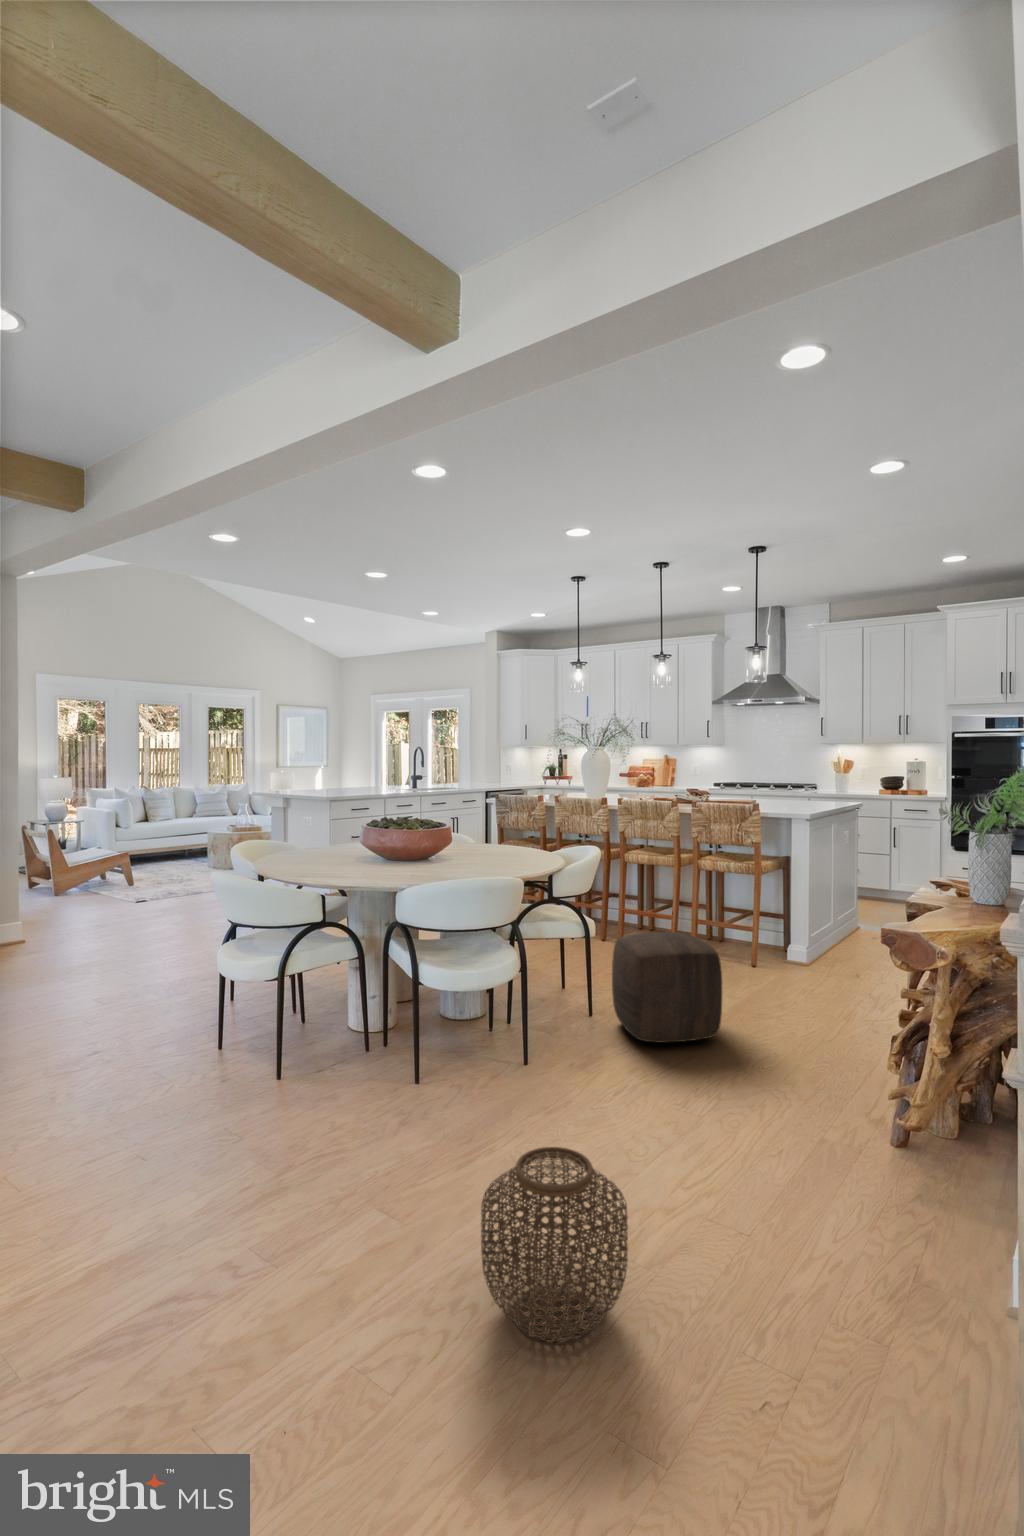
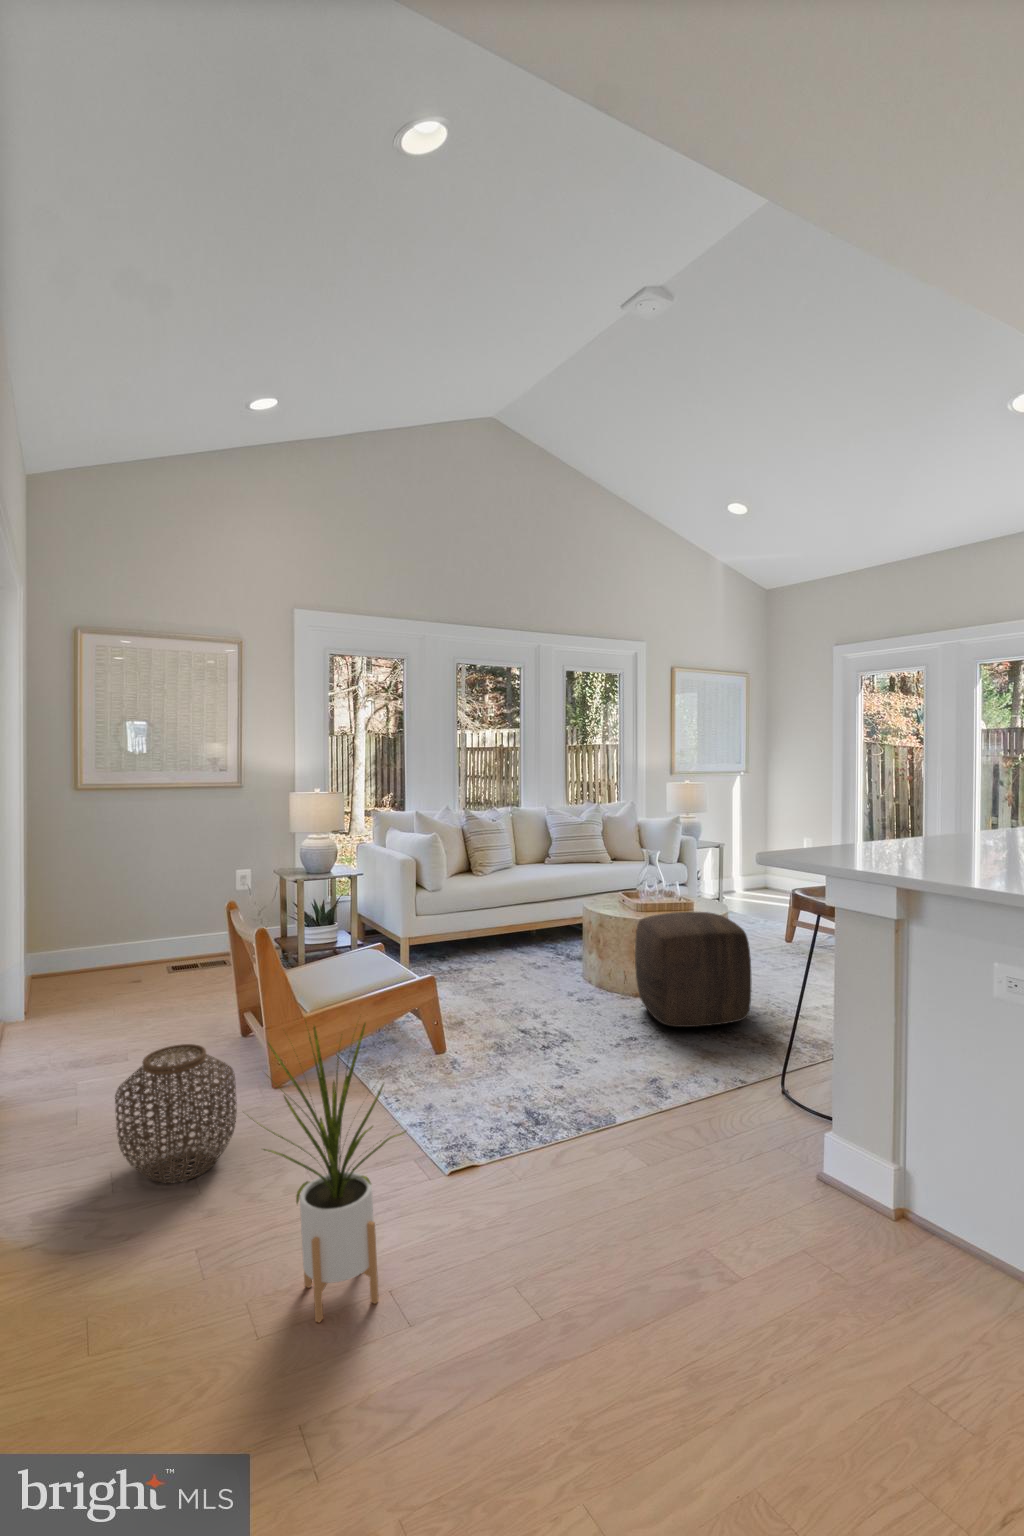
house plant: none [247,1023,405,1325] -> present [265,1022,406,1322]
woven basket: present [481,1147,628,1342] -> present [115,1044,237,1183]

